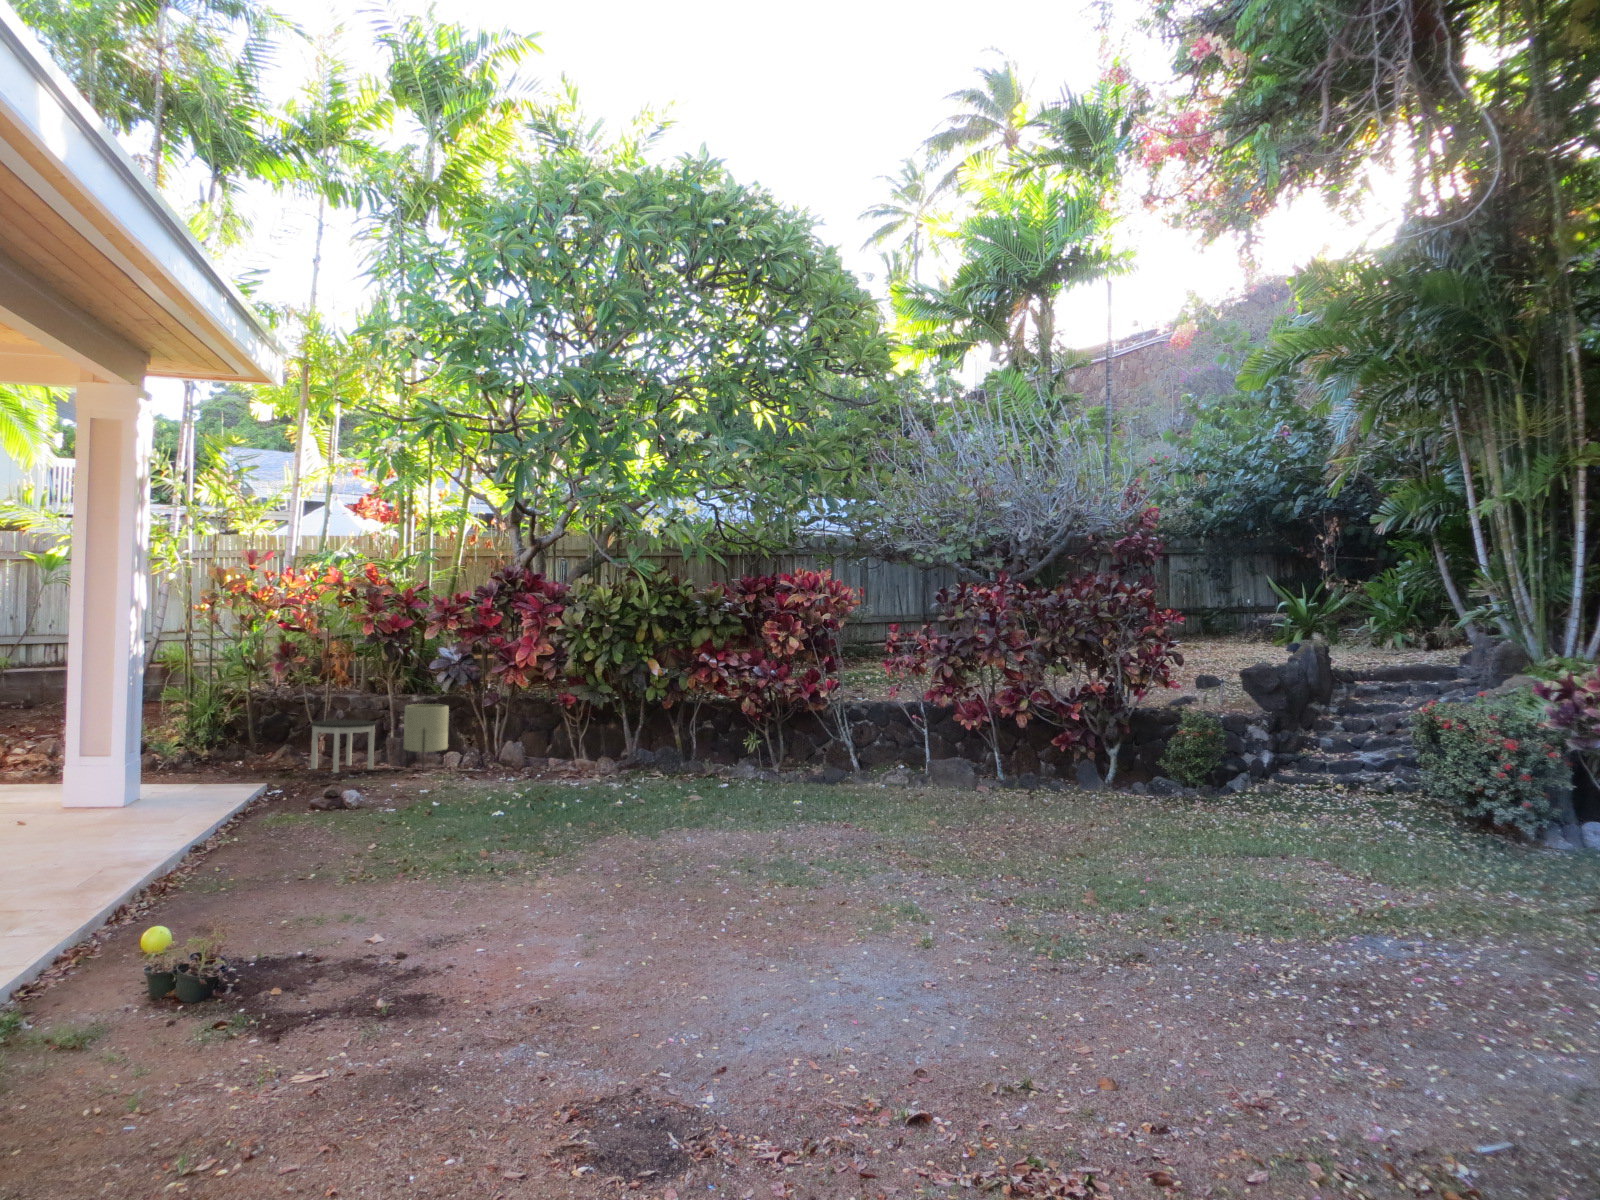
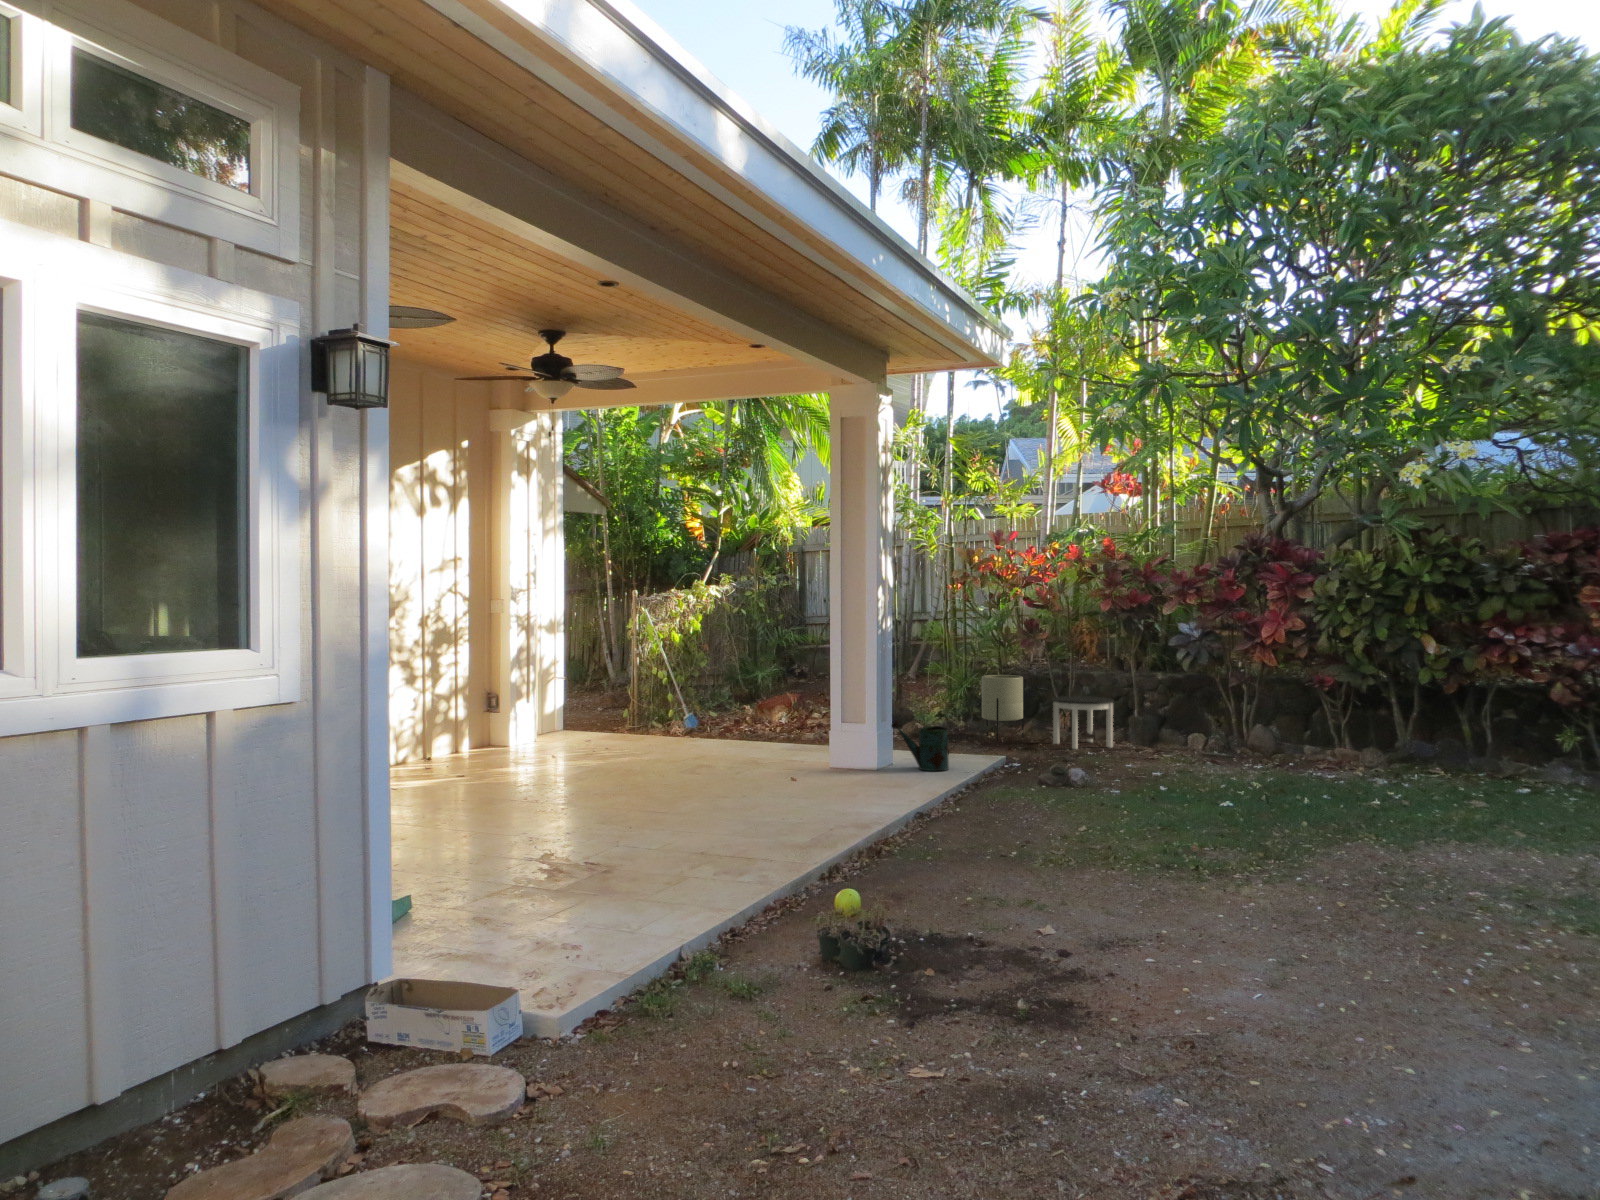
planter: present [404,704,449,769] -> present [982,675,1023,741]
watering can: none [135,753,220,806] -> present [892,721,949,771]

